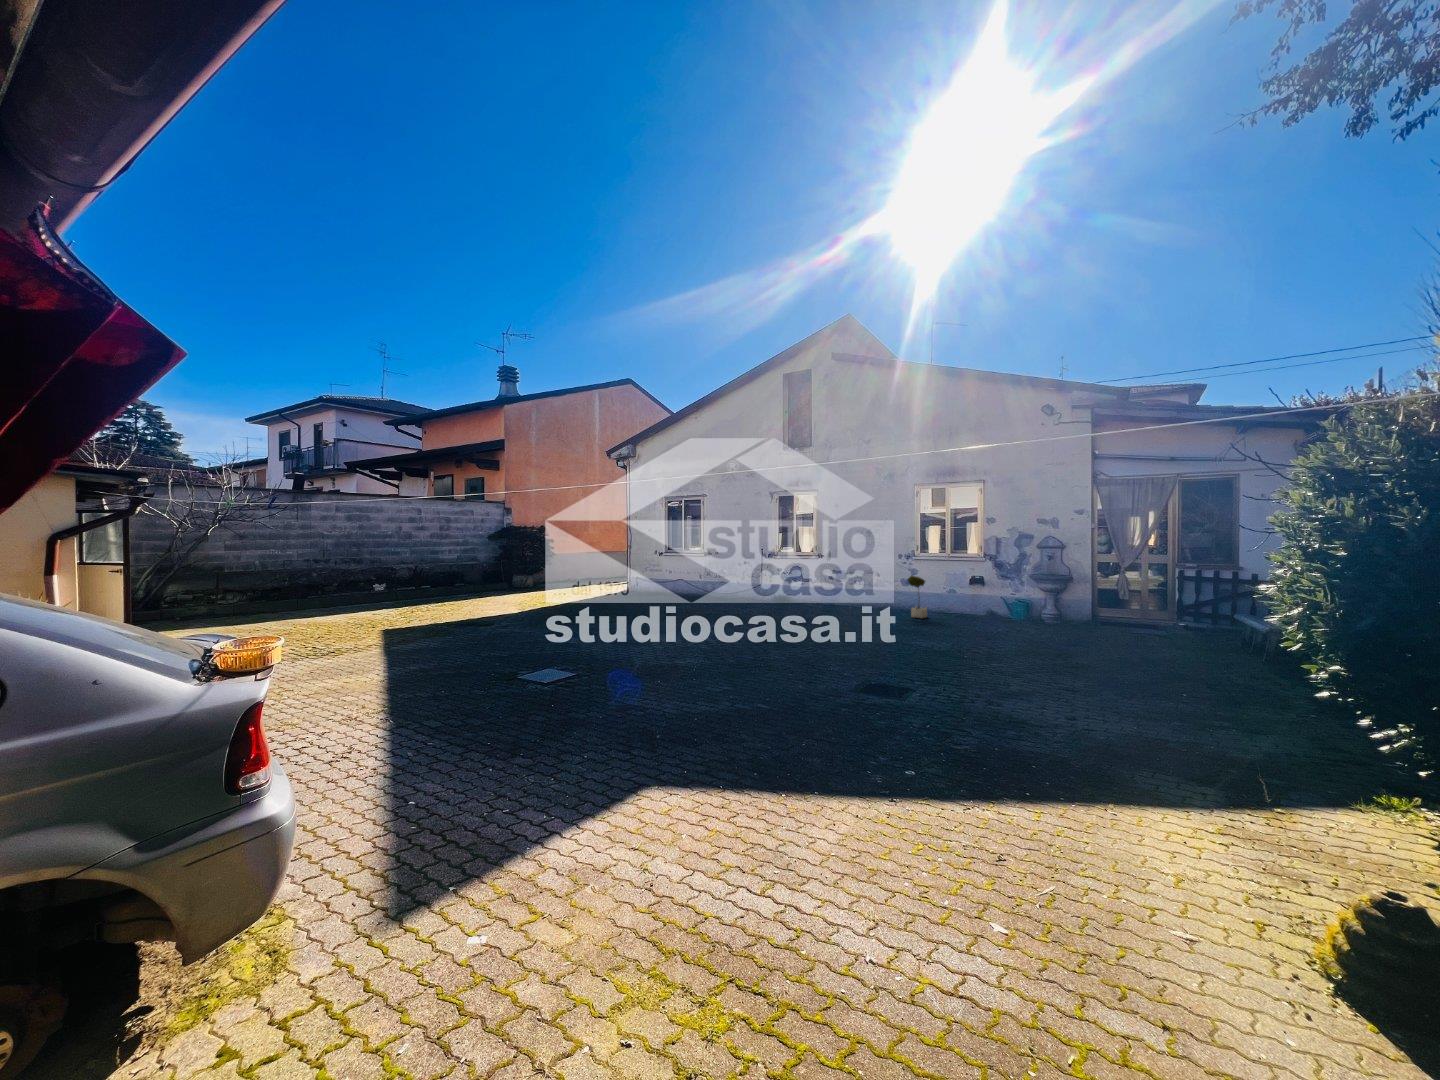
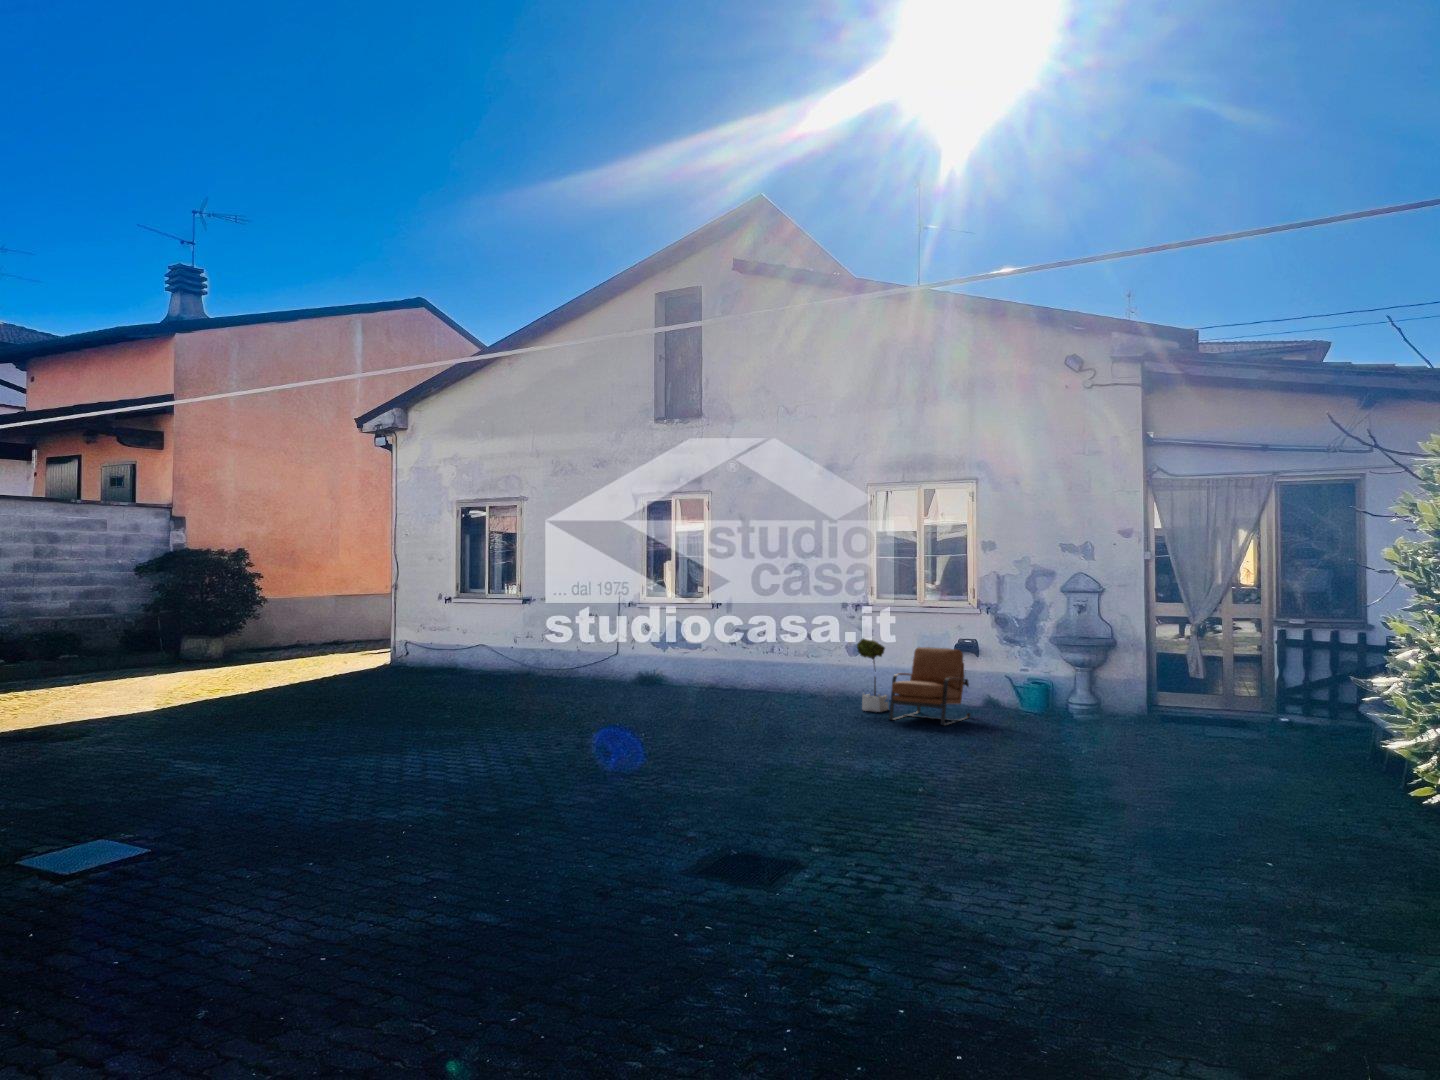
chair: none [930,580,979,626] -> present [889,647,970,726]

